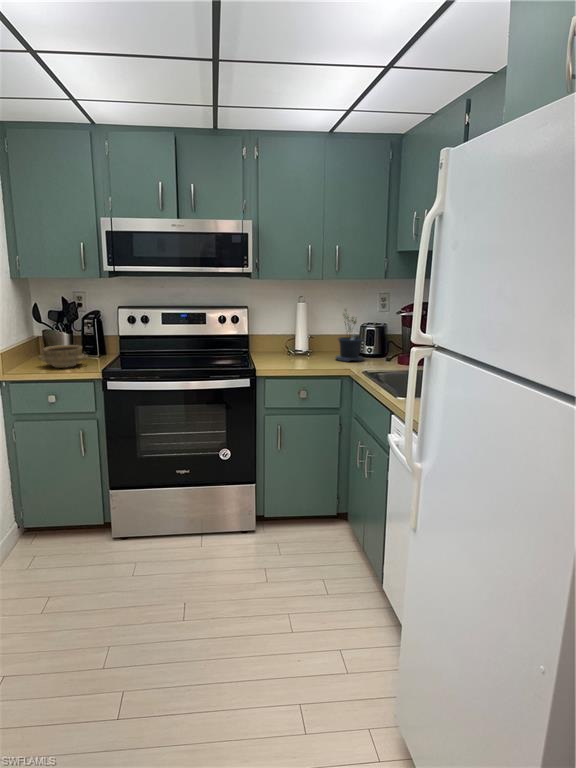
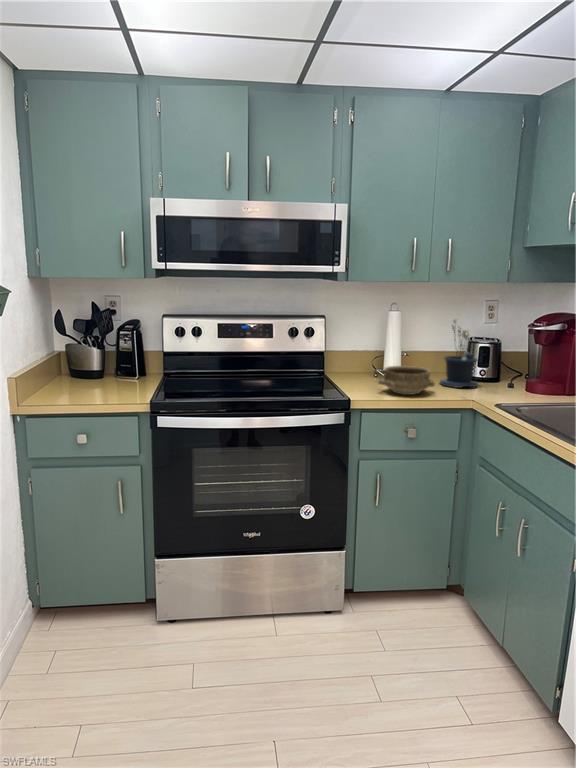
ceramic bowl: present [39,345,88,368] -> present [379,366,435,395]

